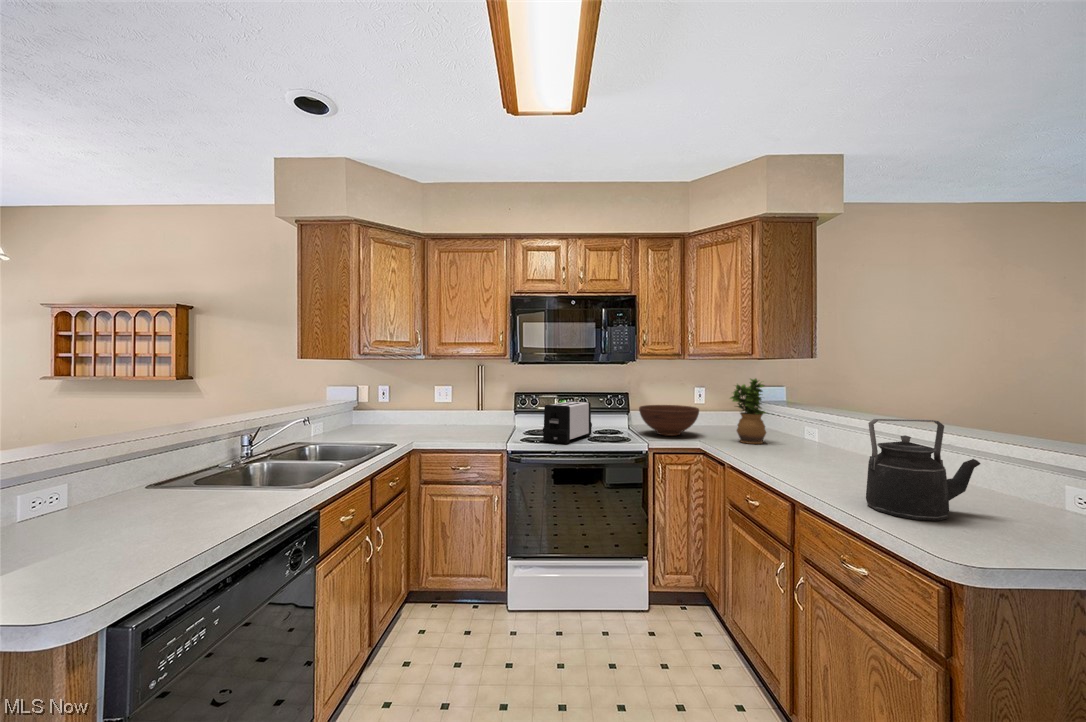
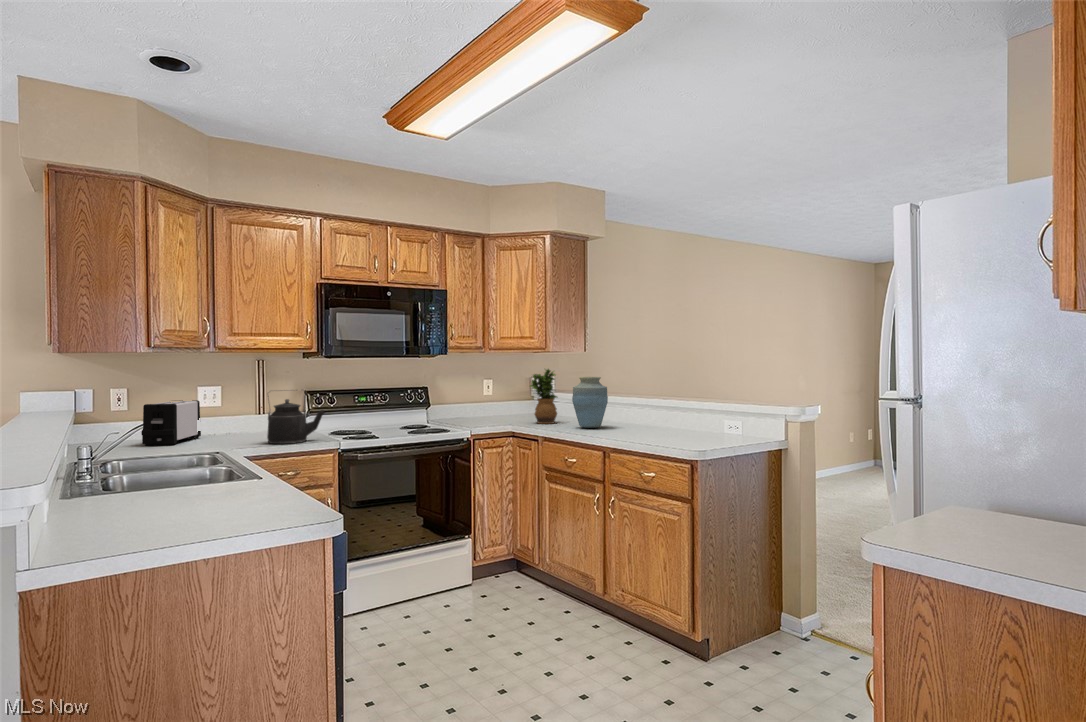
vase: none [772,391,825,460] -> present [572,377,608,428]
toaster: present [543,401,592,444] -> present [141,400,201,446]
fruit bowl: present [639,405,699,436] -> none [447,397,502,425]
kettle: present [866,419,981,521] -> present [267,393,325,444]

